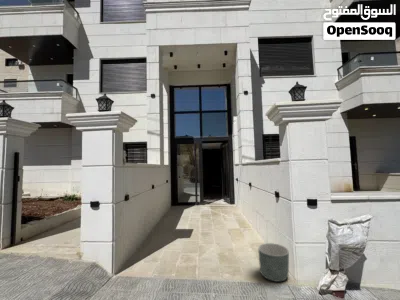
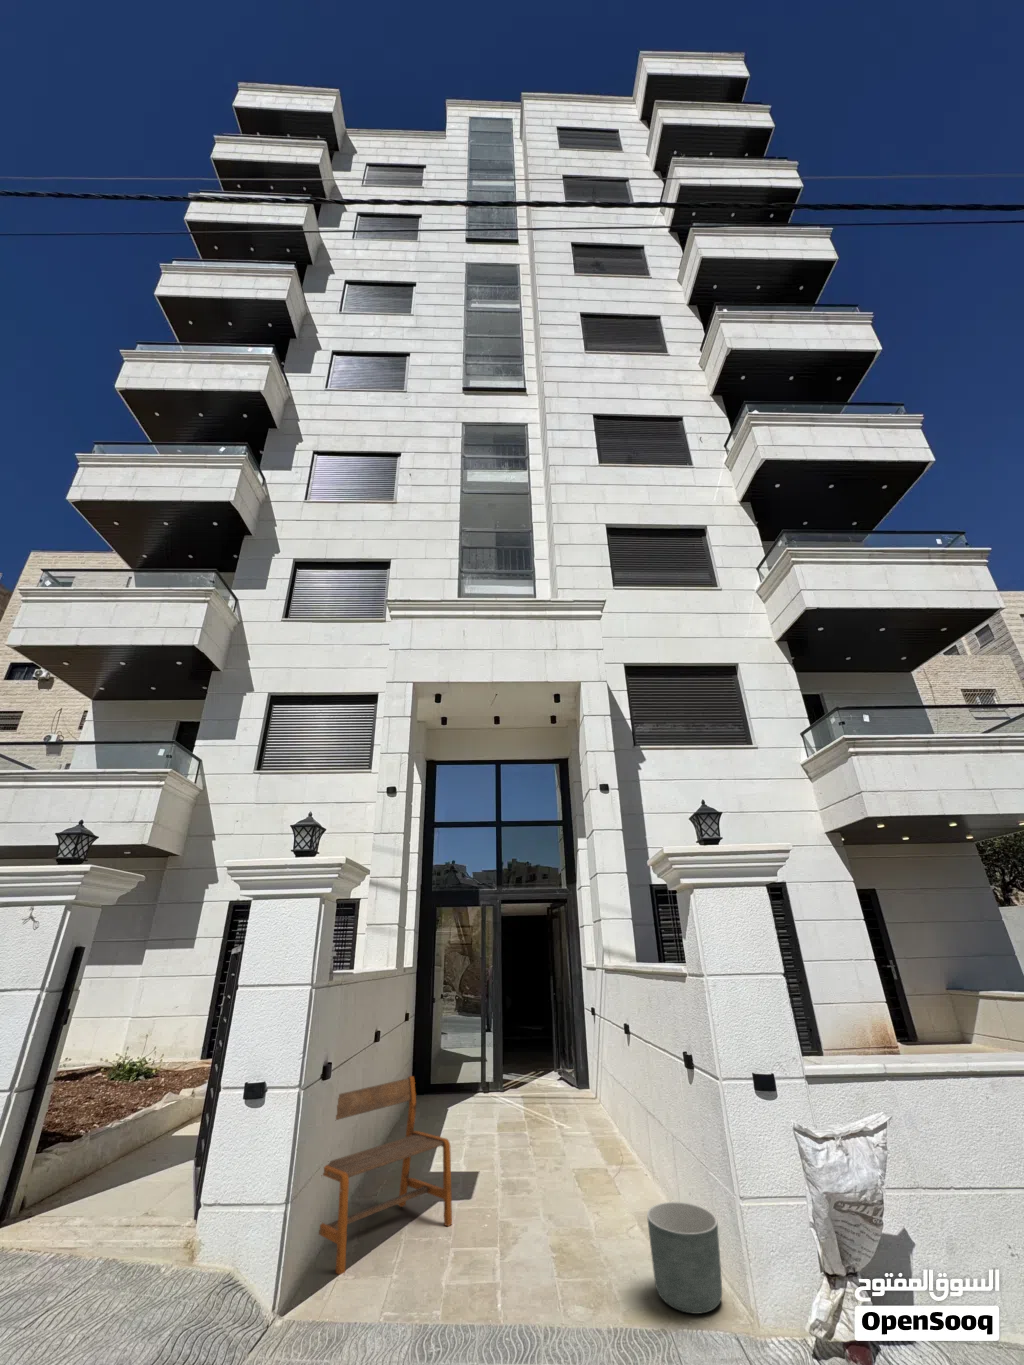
bench: none [123,199,181,265] -> present [319,1076,452,1274]

